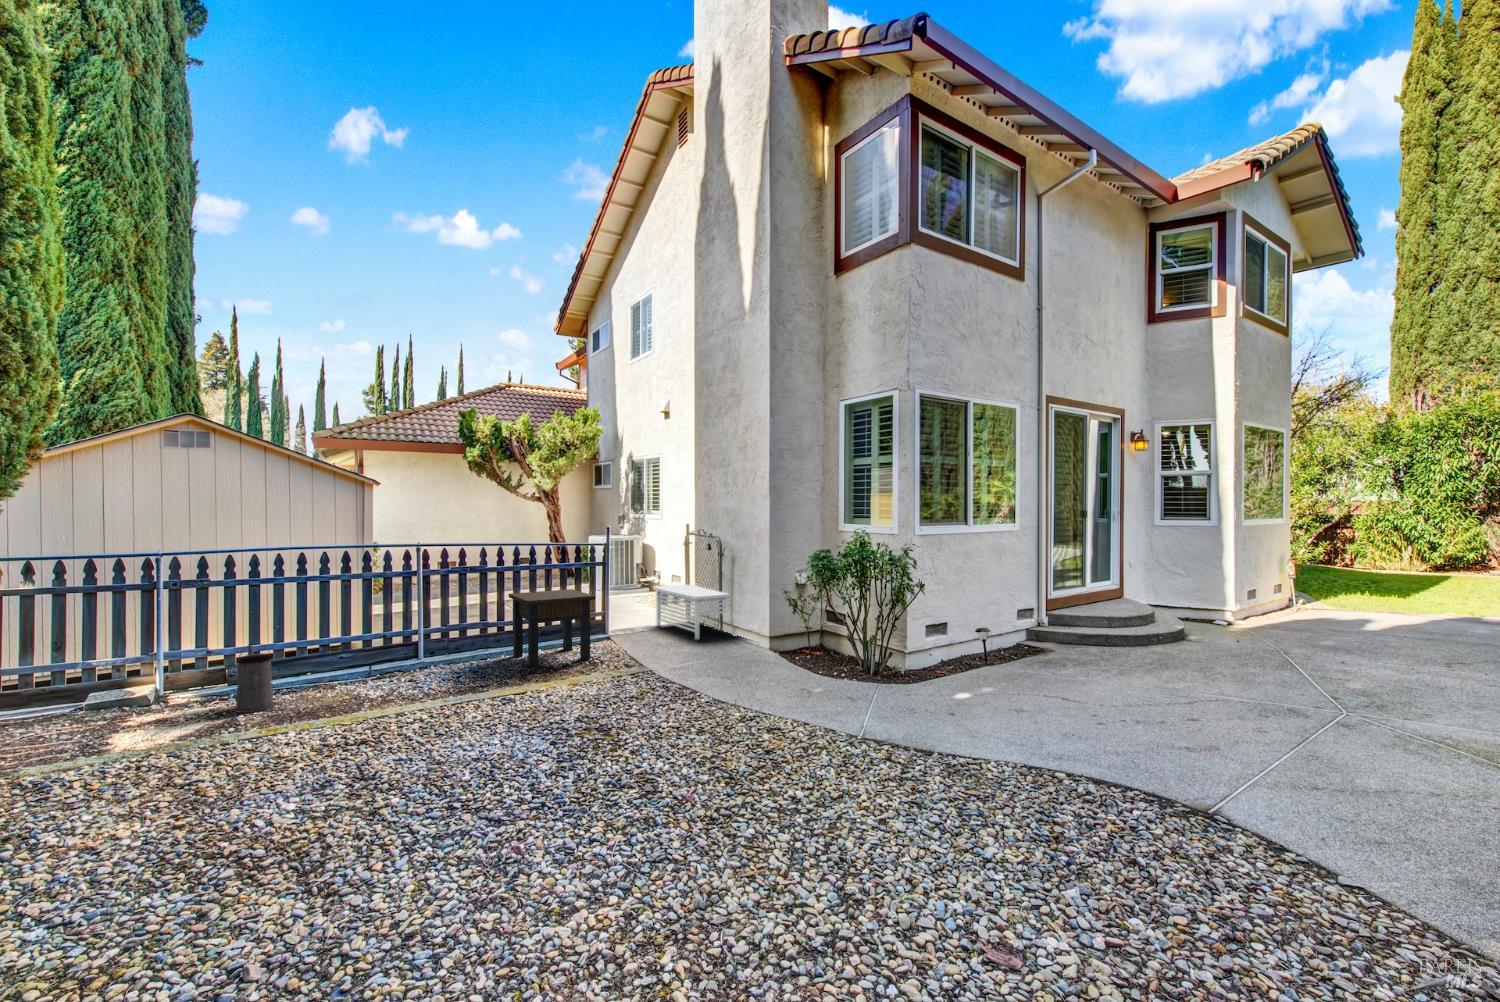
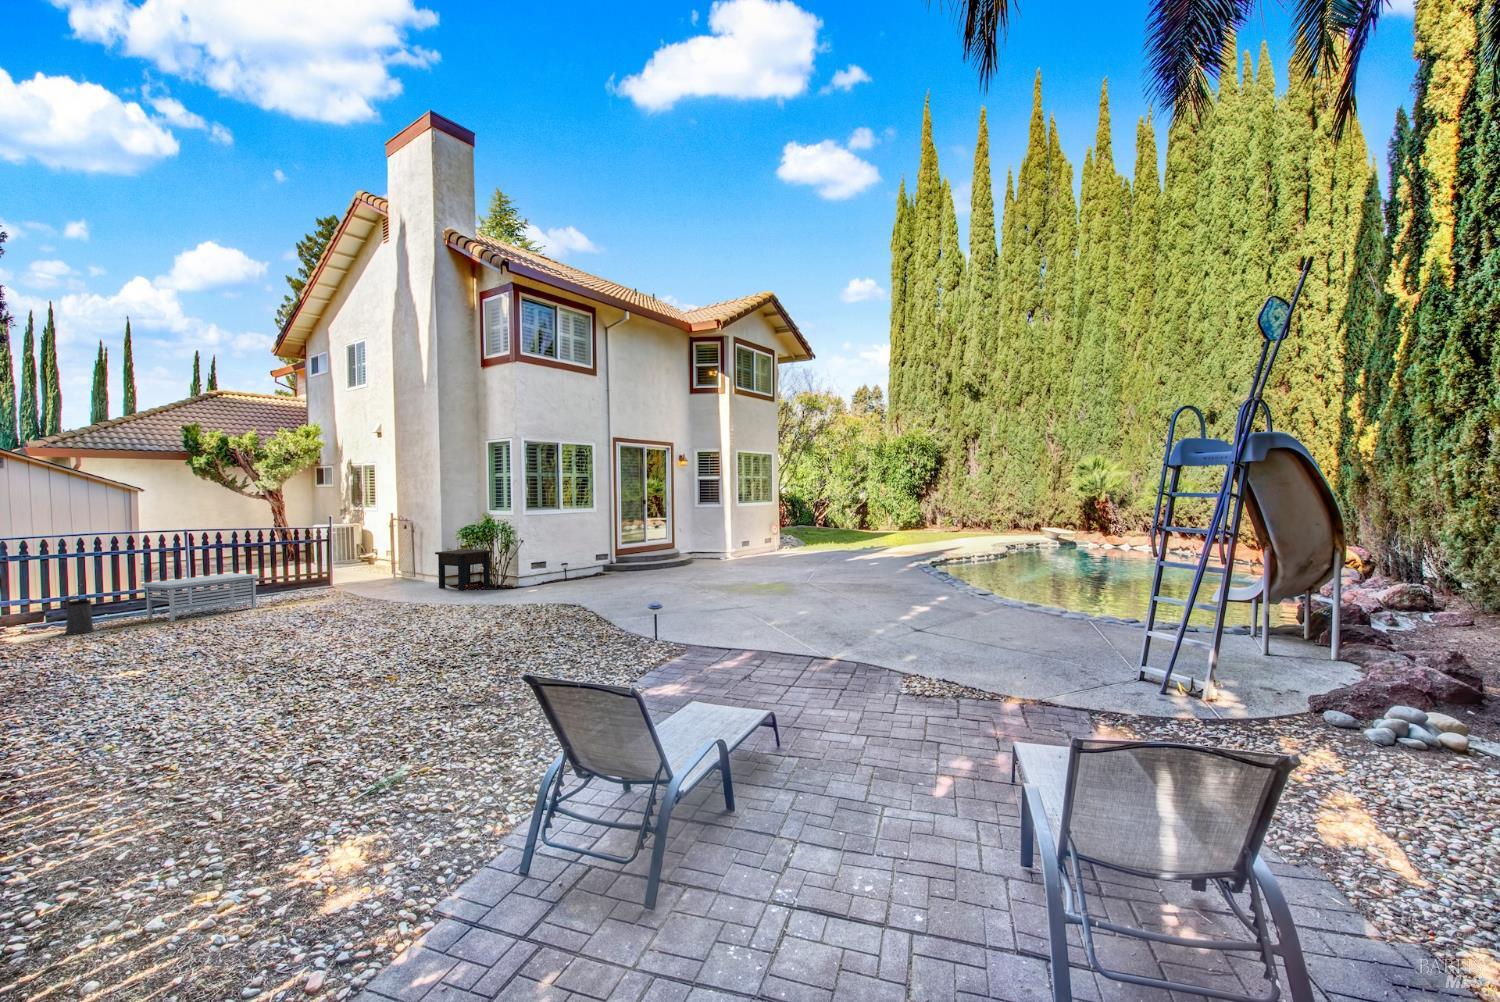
storage bench: present [653,584,730,639] -> present [141,573,258,621]
side table: present [509,589,595,666] -> present [435,549,493,590]

